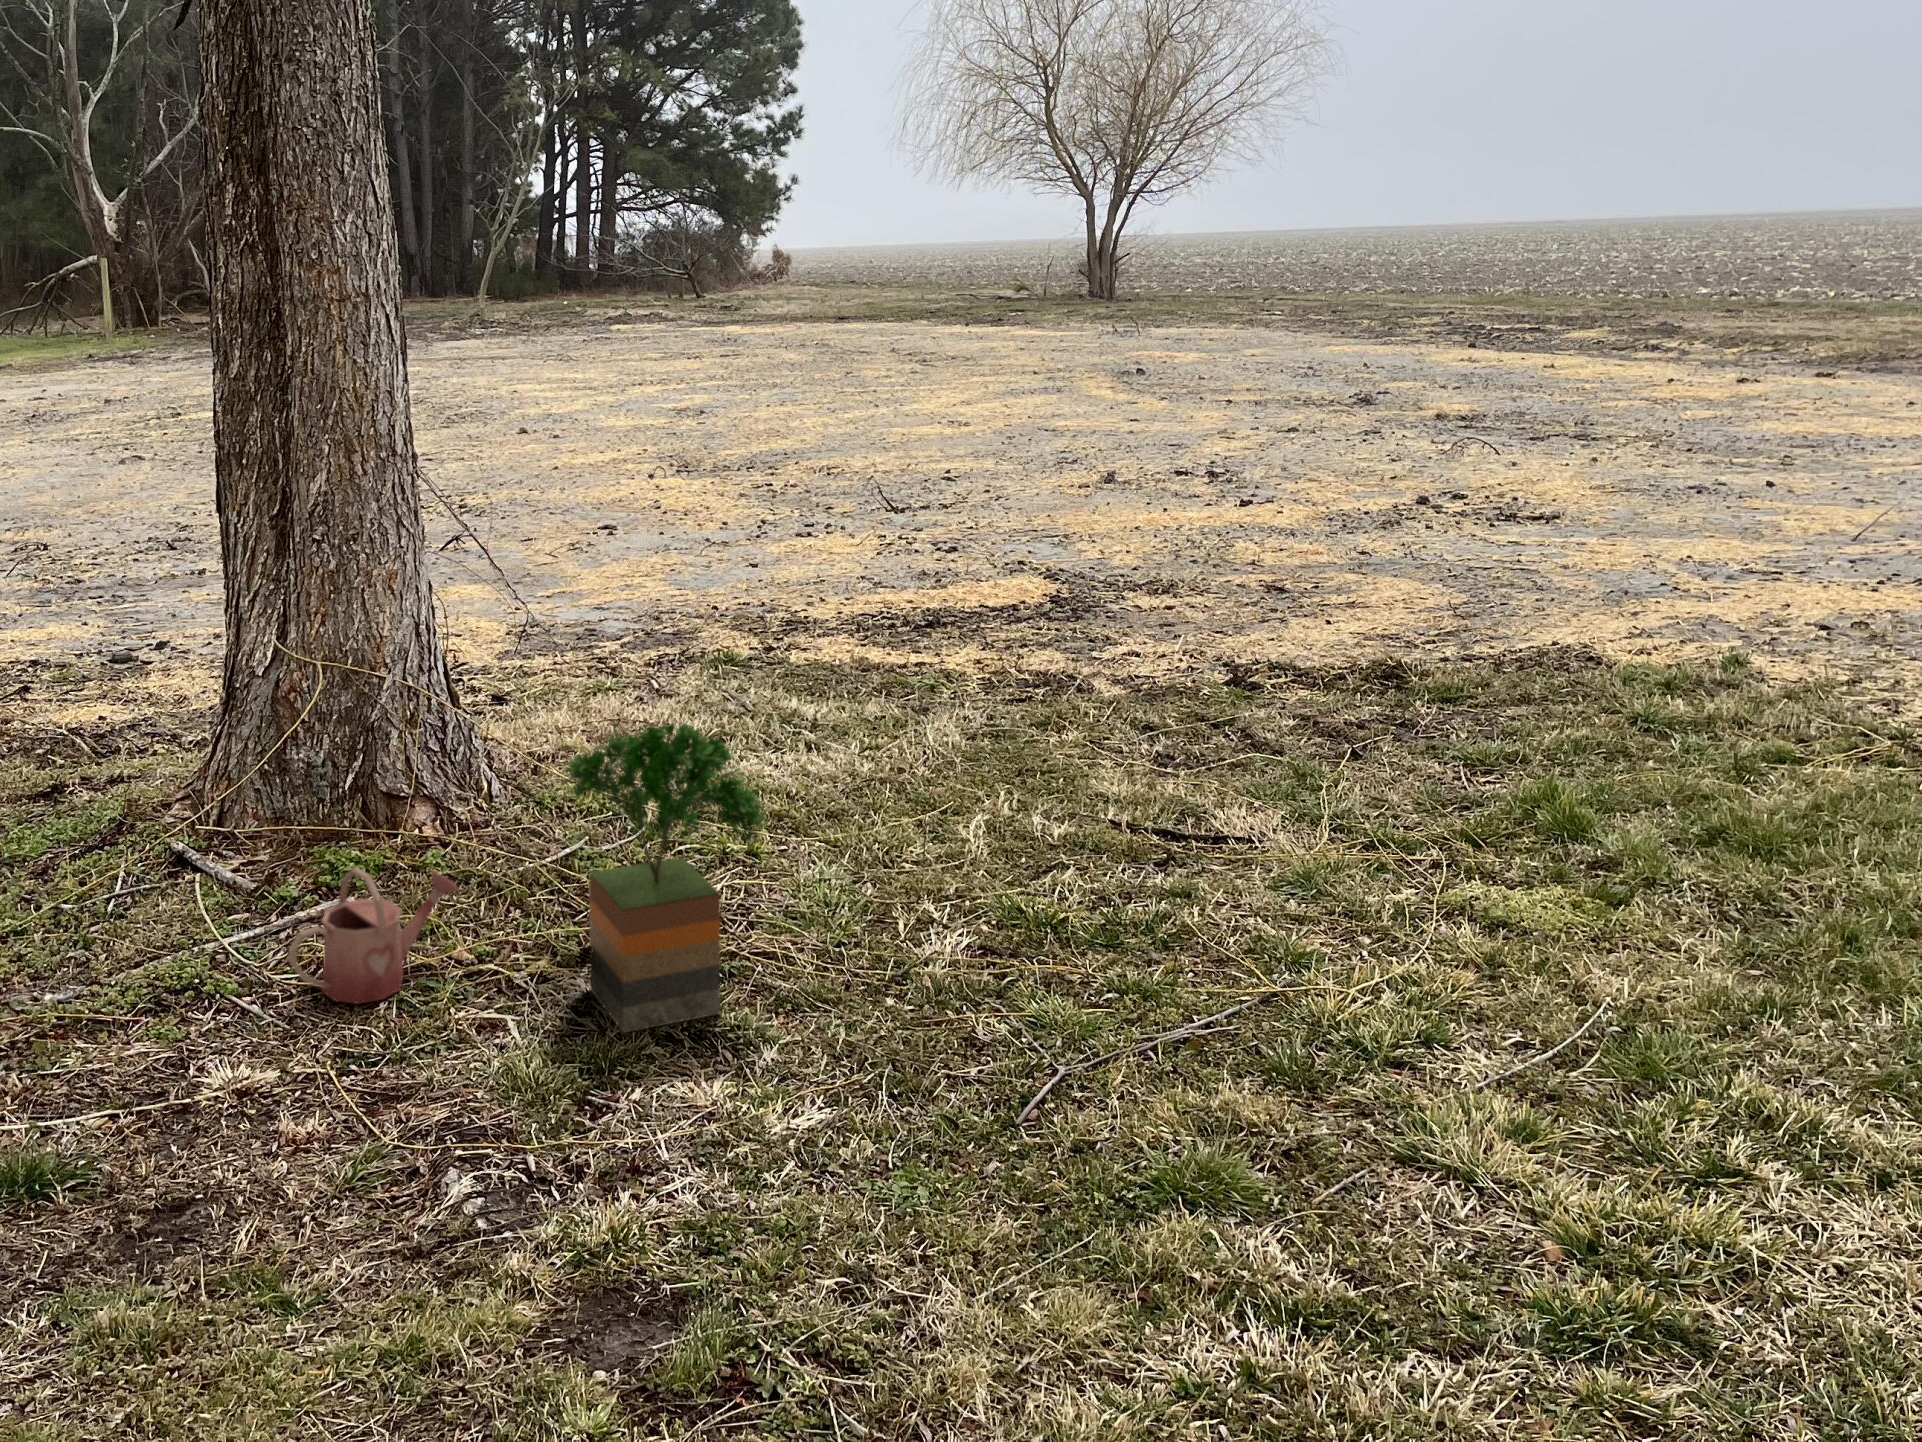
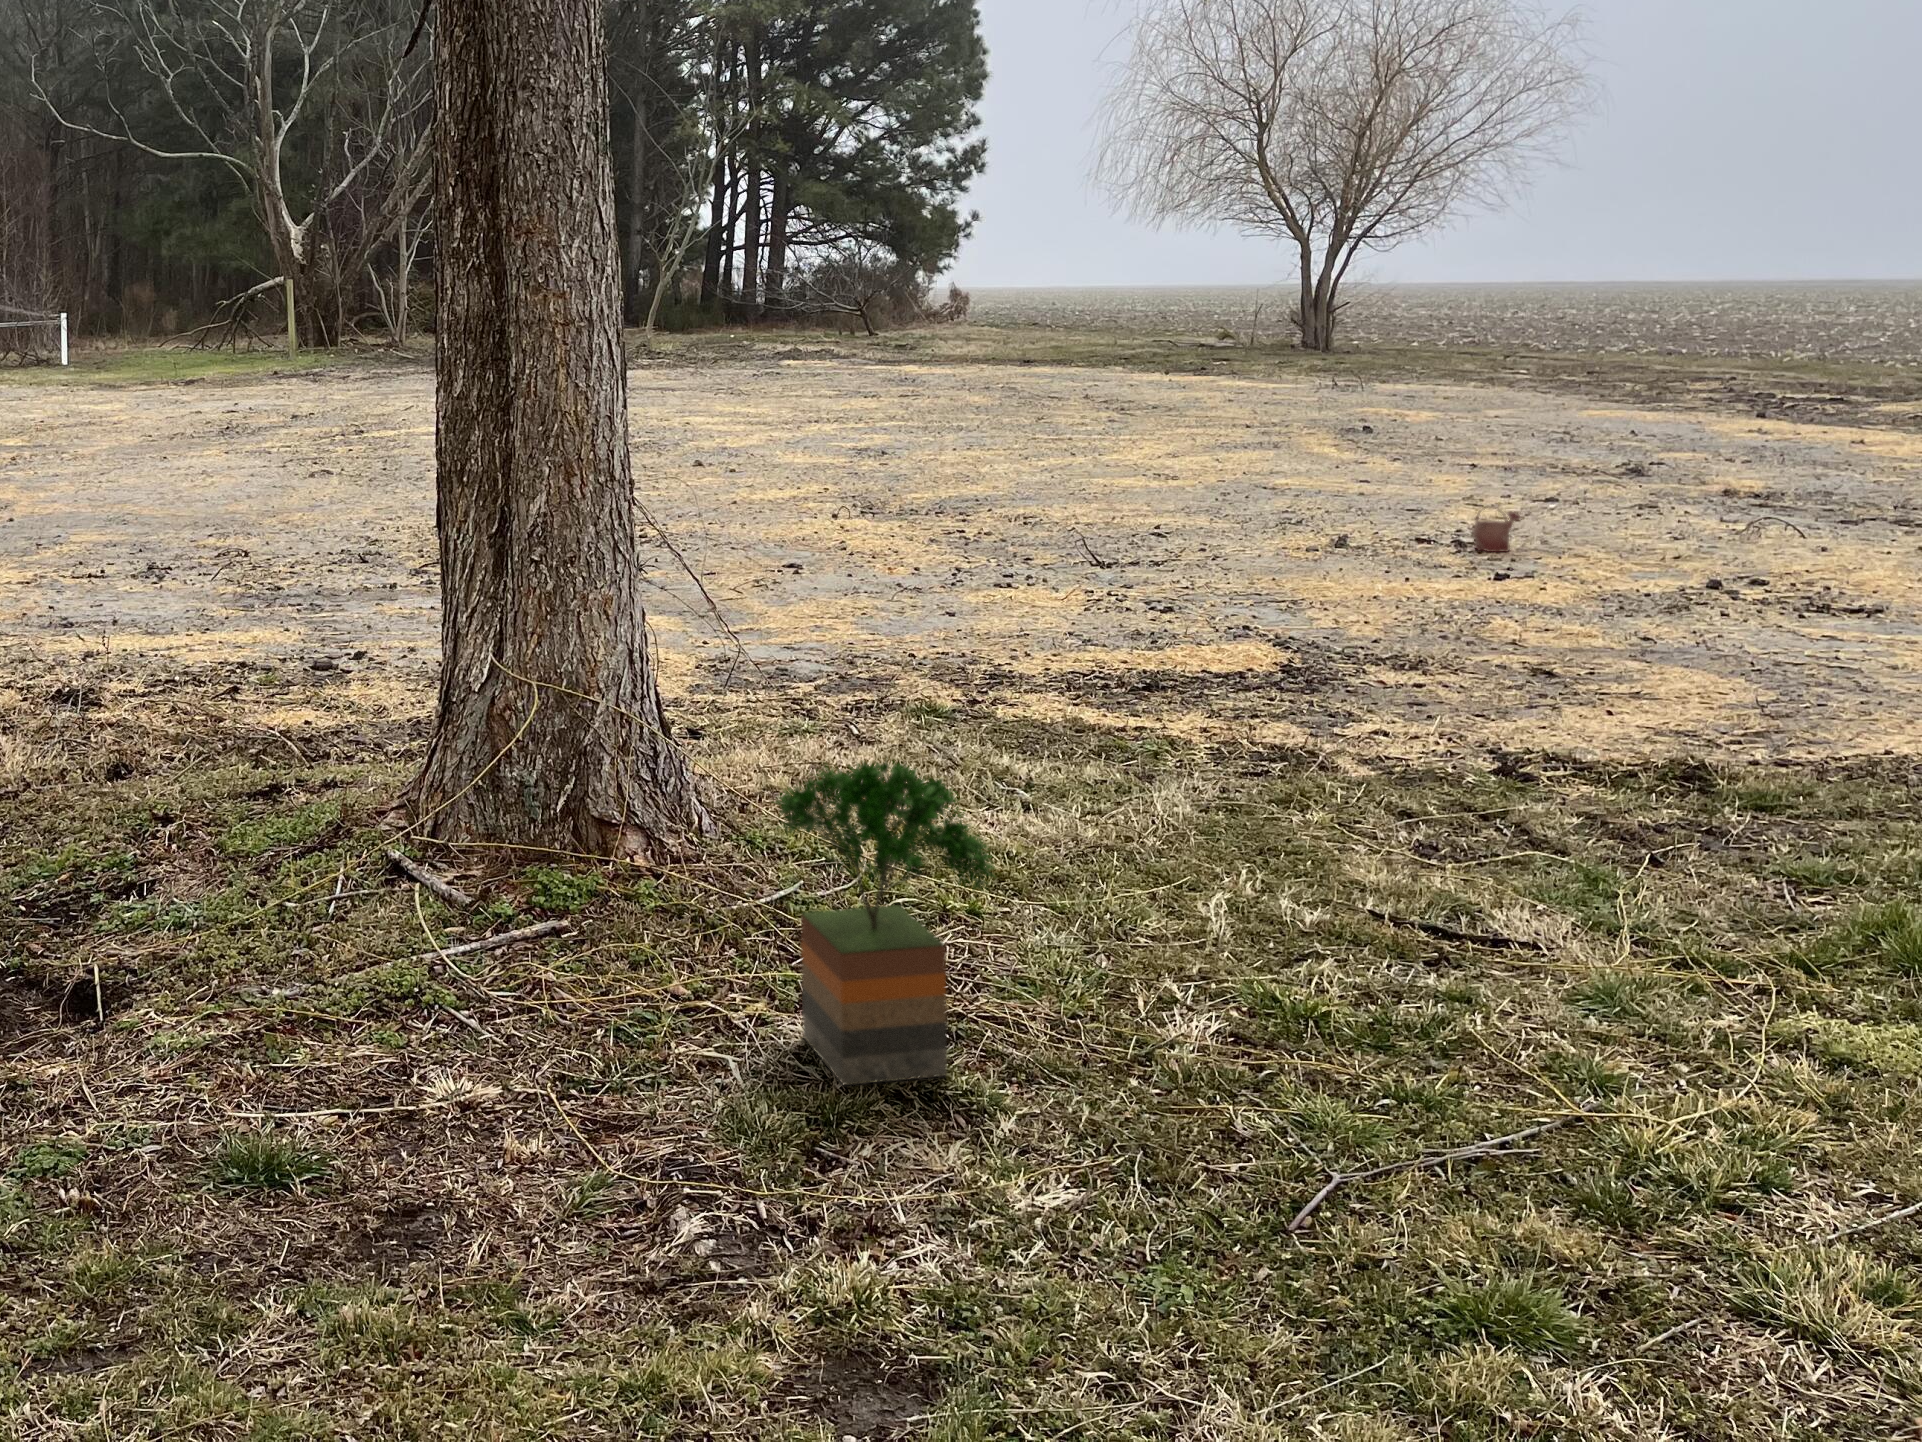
watering can: present [289,867,459,1004] -> present [1472,507,1521,552]

